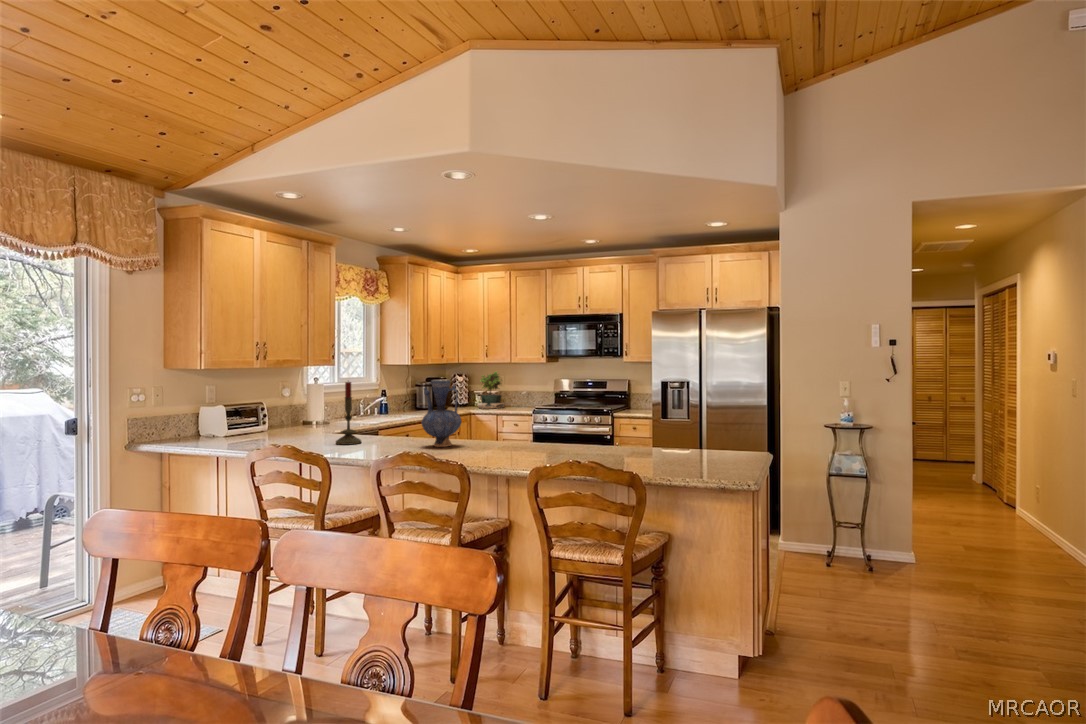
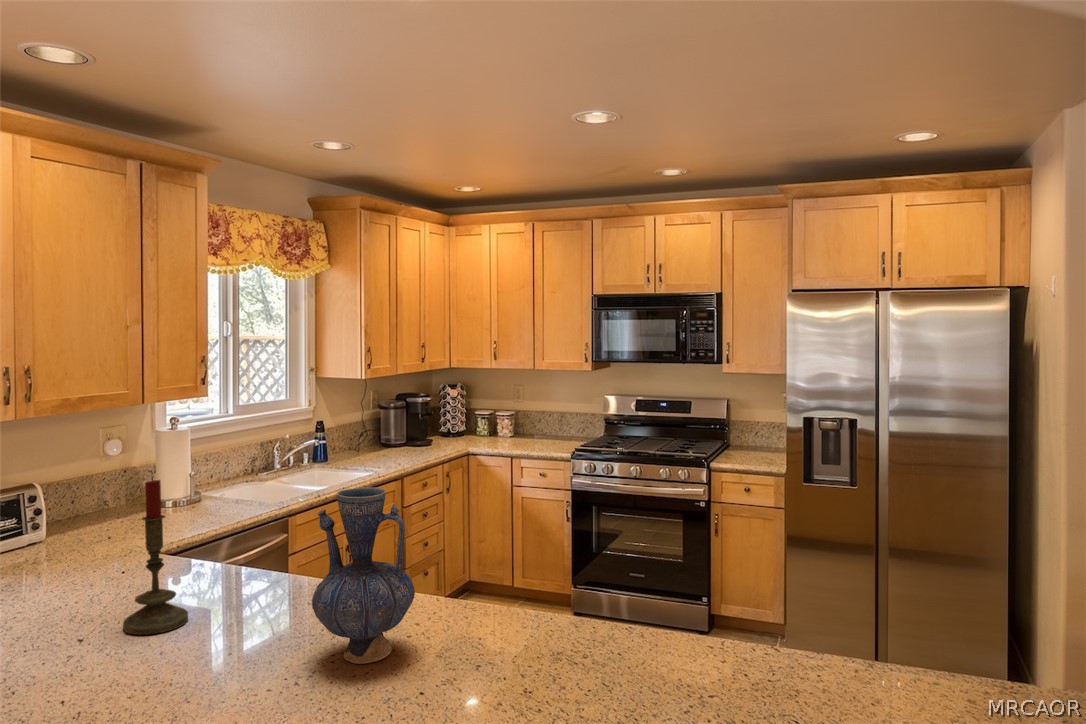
potted plant: present [478,372,505,409] -> none [479,383,524,448]

